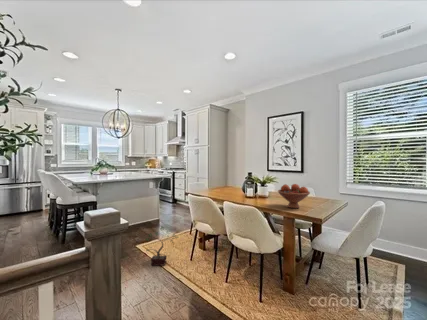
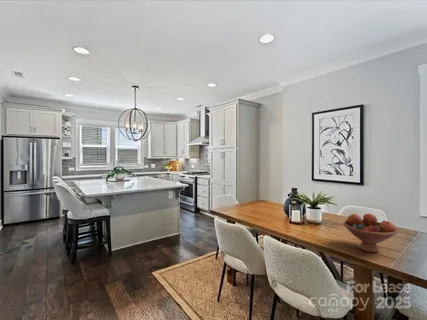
potted plant: present [146,227,178,266] -> none [161,256,203,307]

